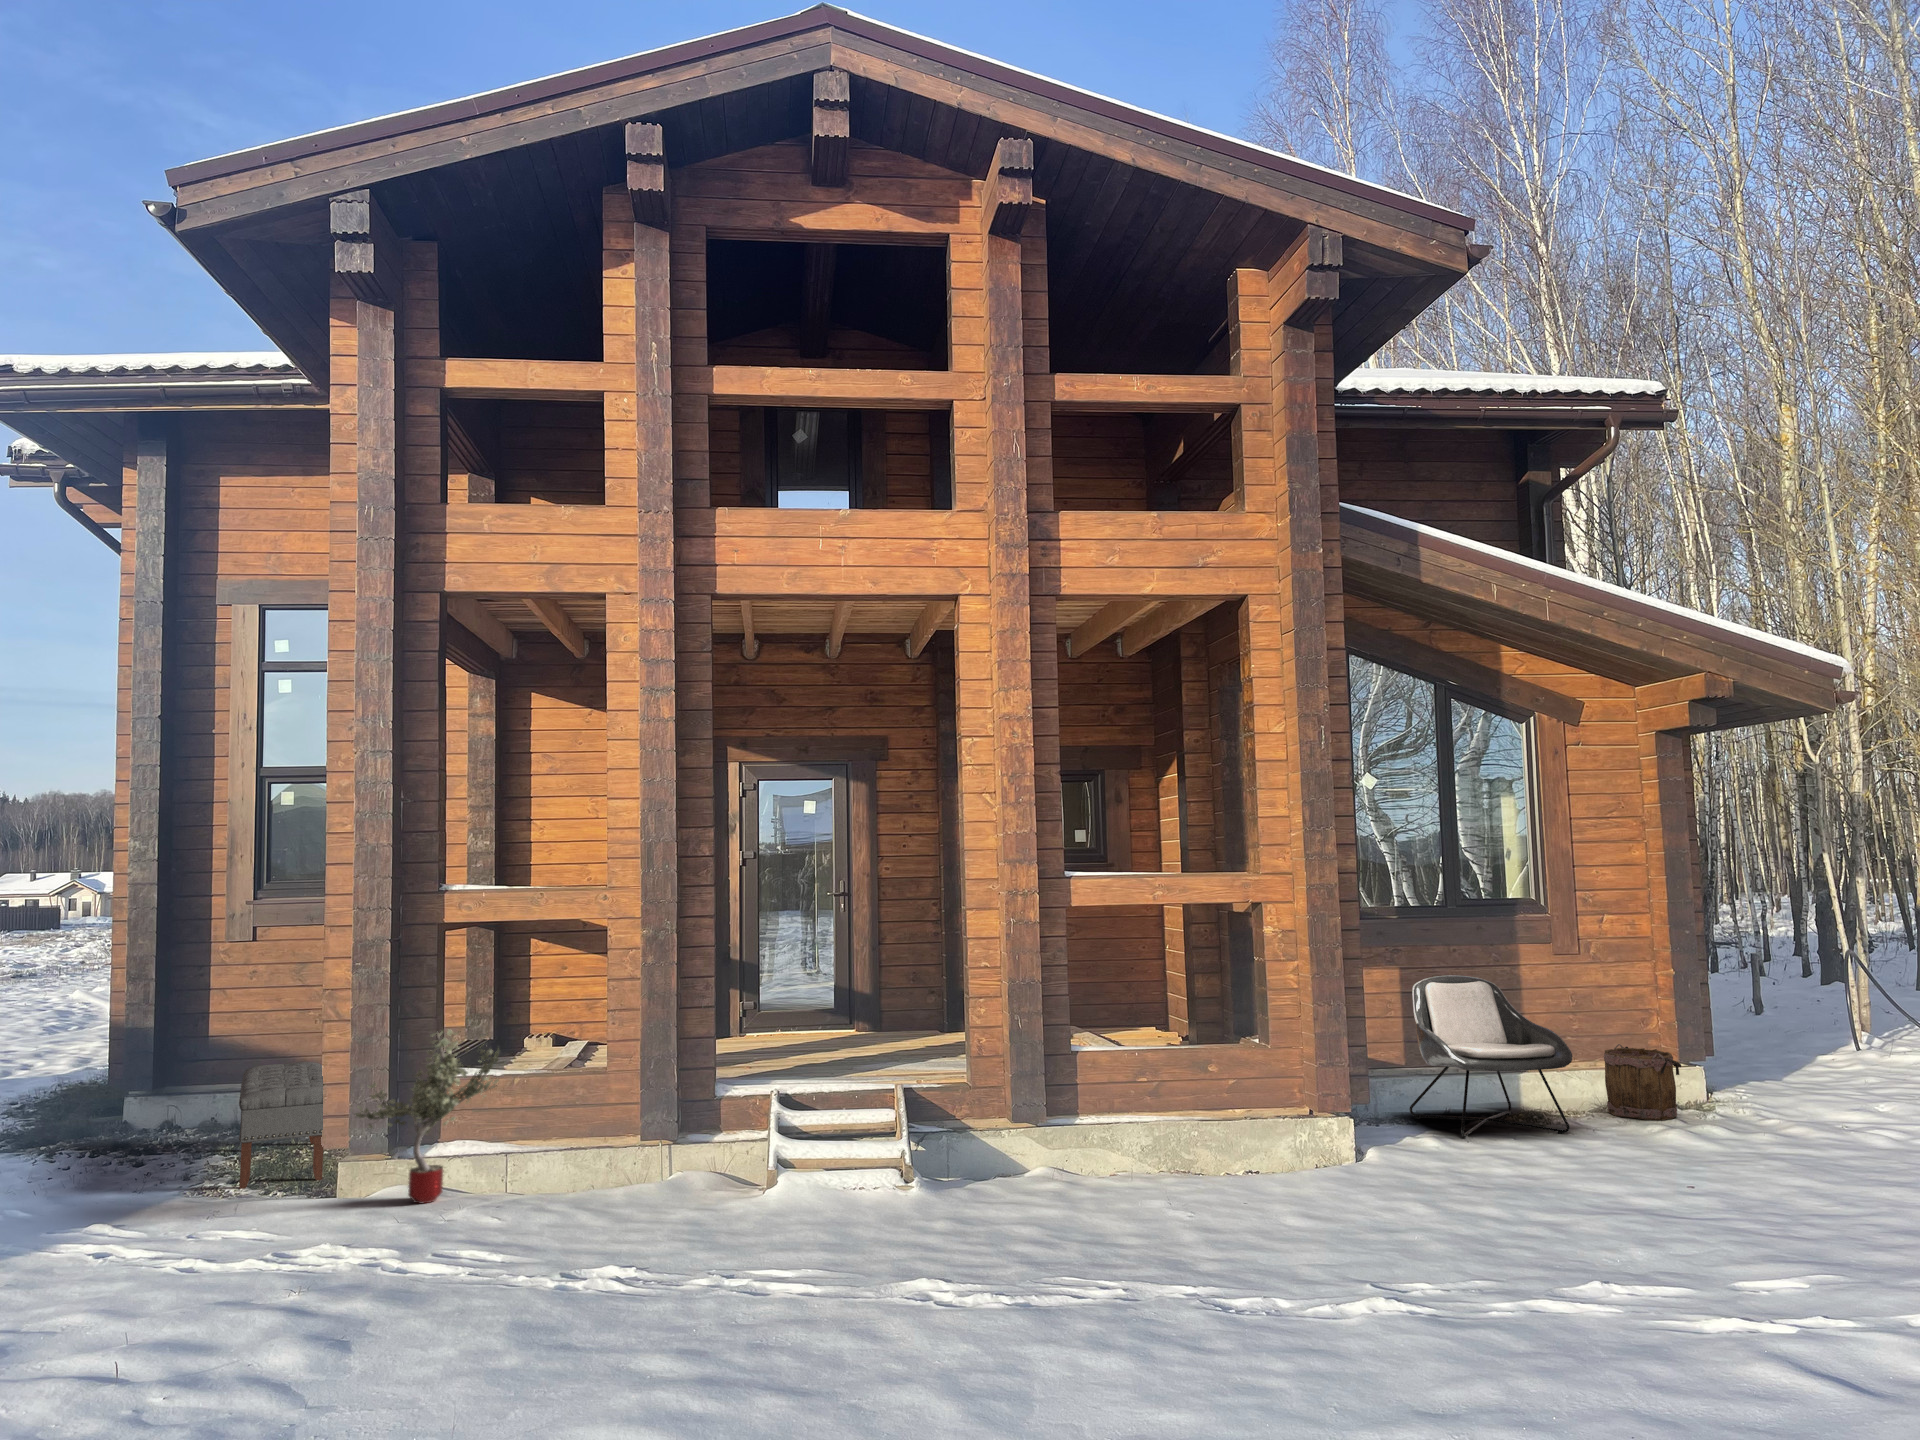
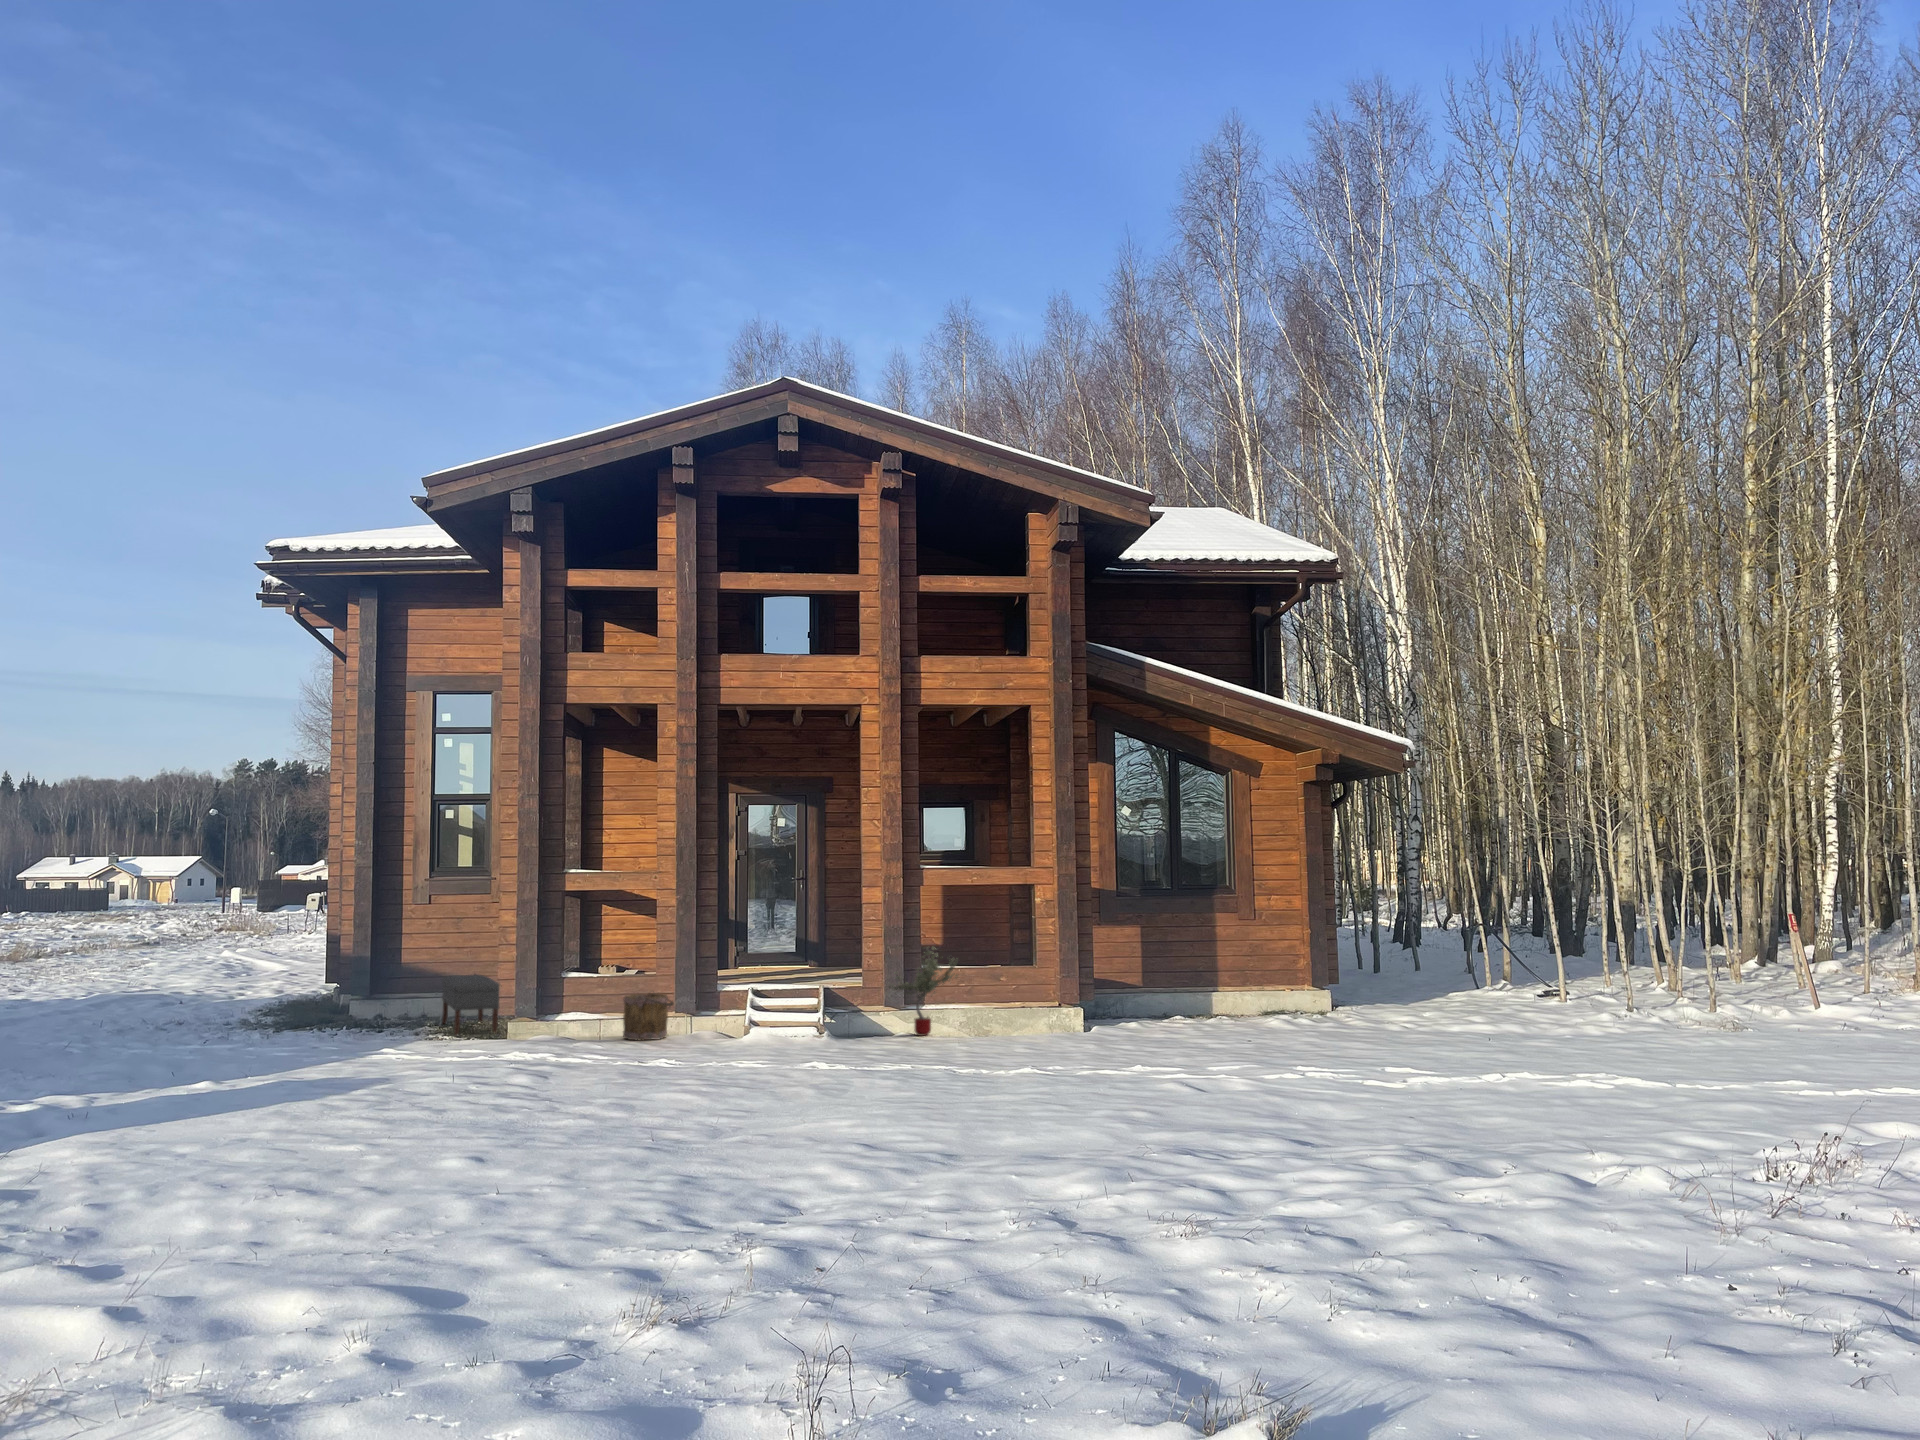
lounge chair: present [1409,975,1573,1138] -> none [1137,933,1223,1025]
potted tree: present [355,1030,499,1204] -> present [889,947,958,1036]
bucket: present [1604,1044,1681,1120] -> present [623,992,674,1041]

